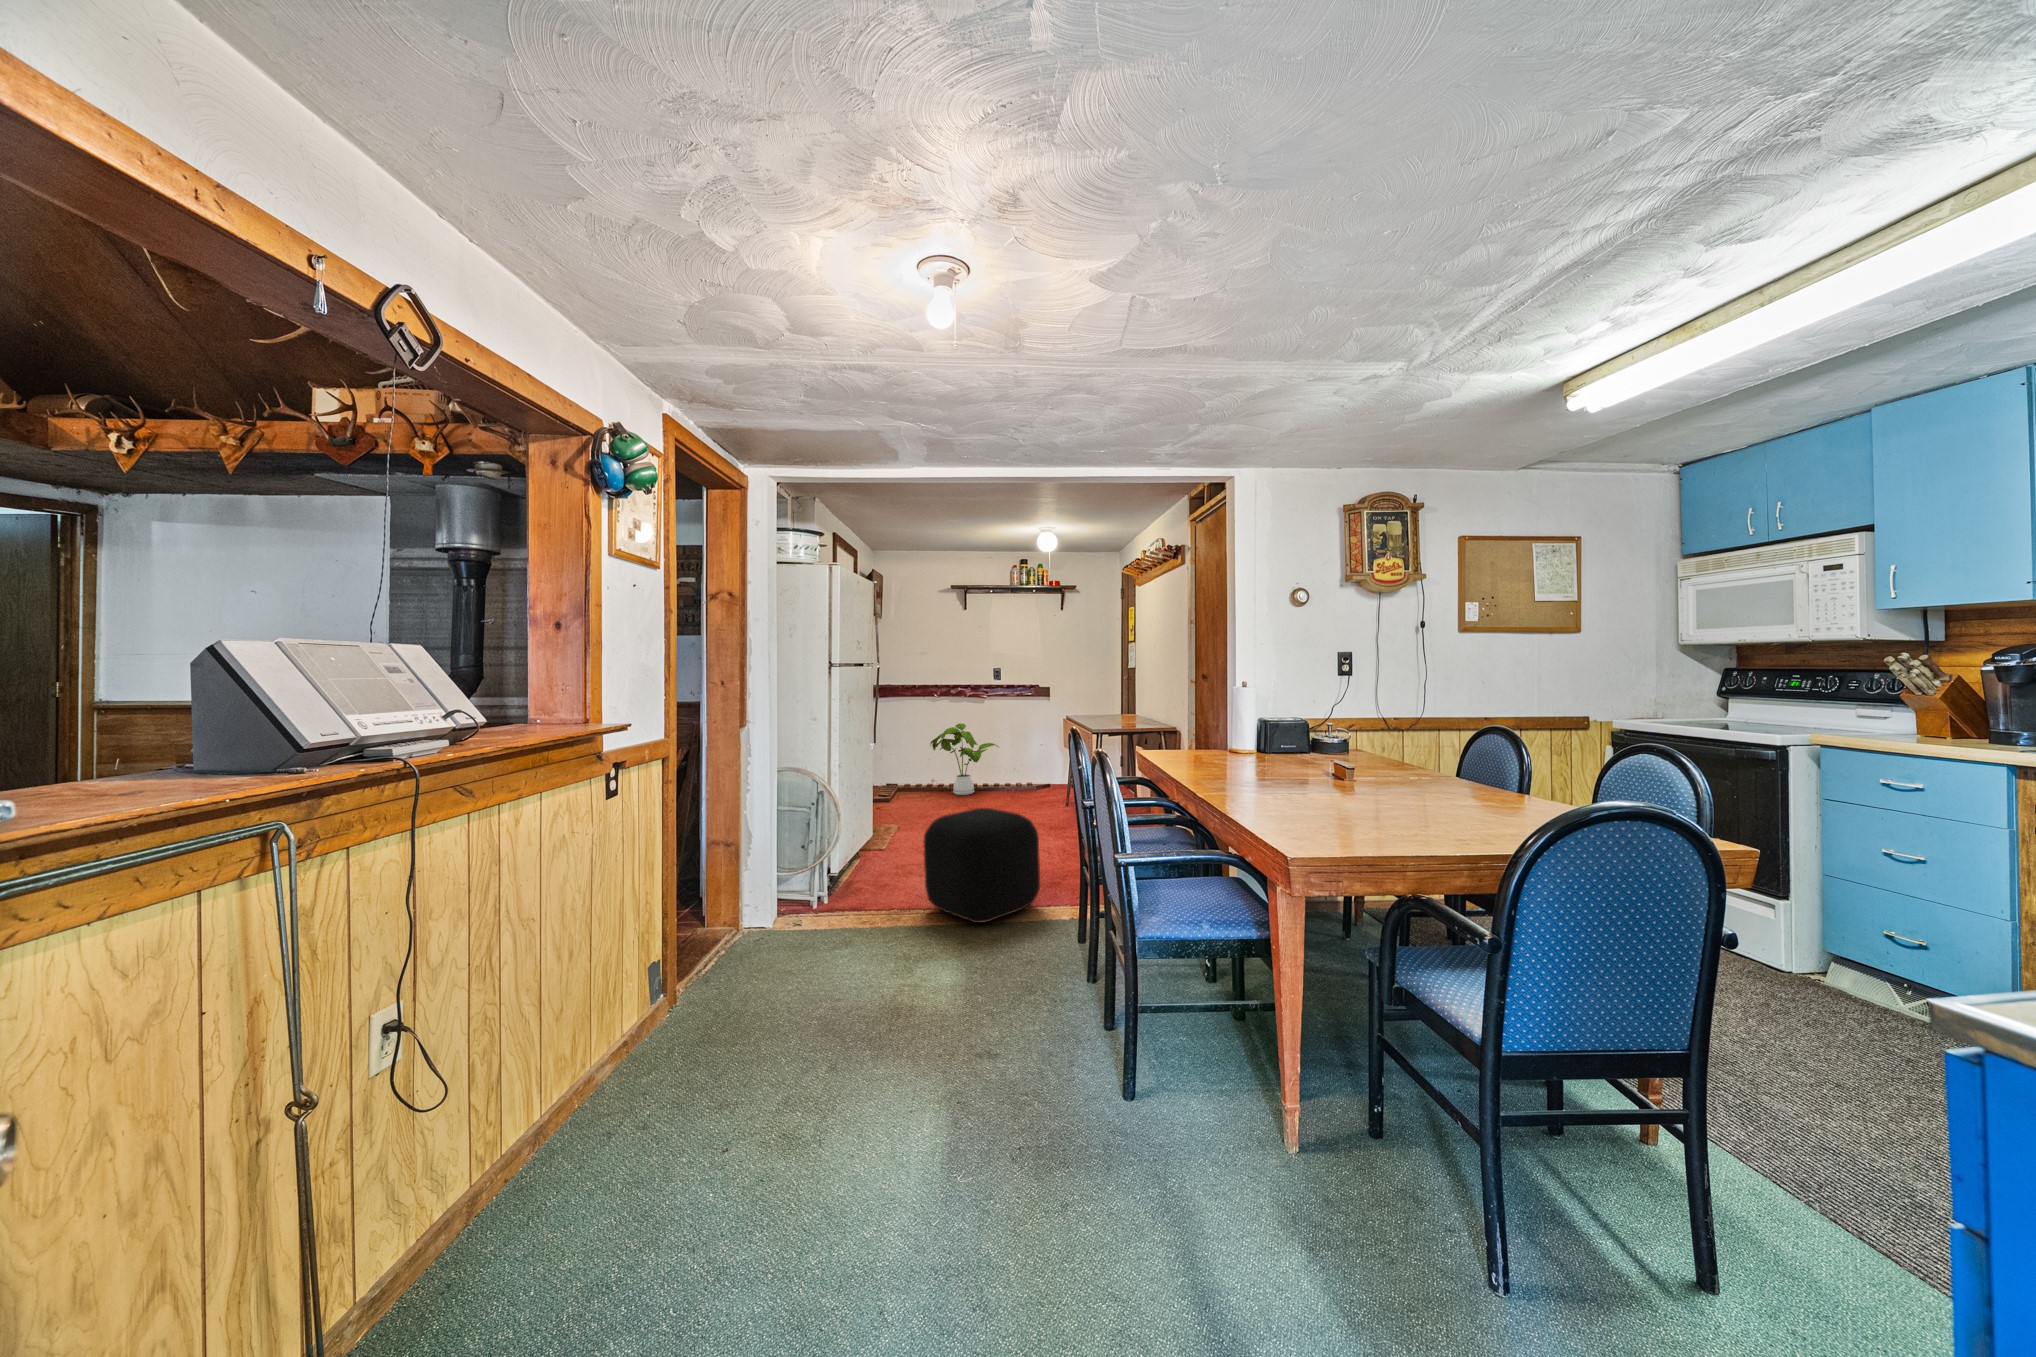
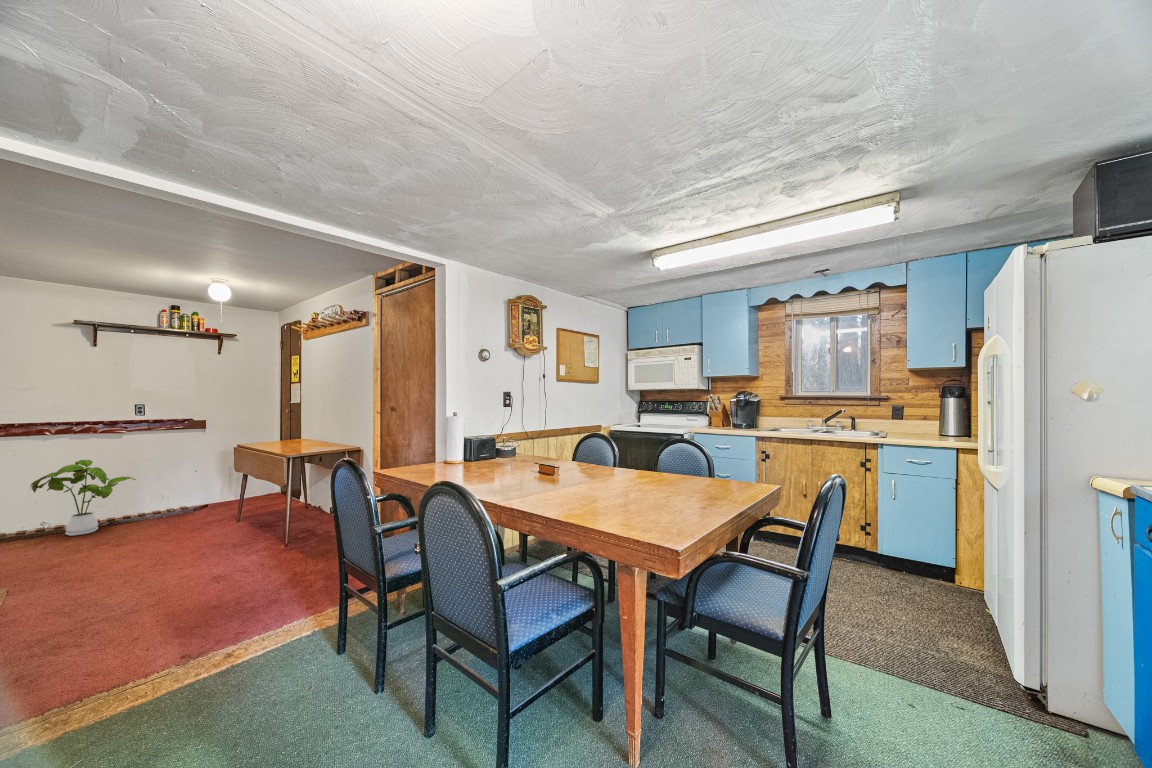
ottoman: present [924,808,1040,923] -> none [114,543,282,683]

